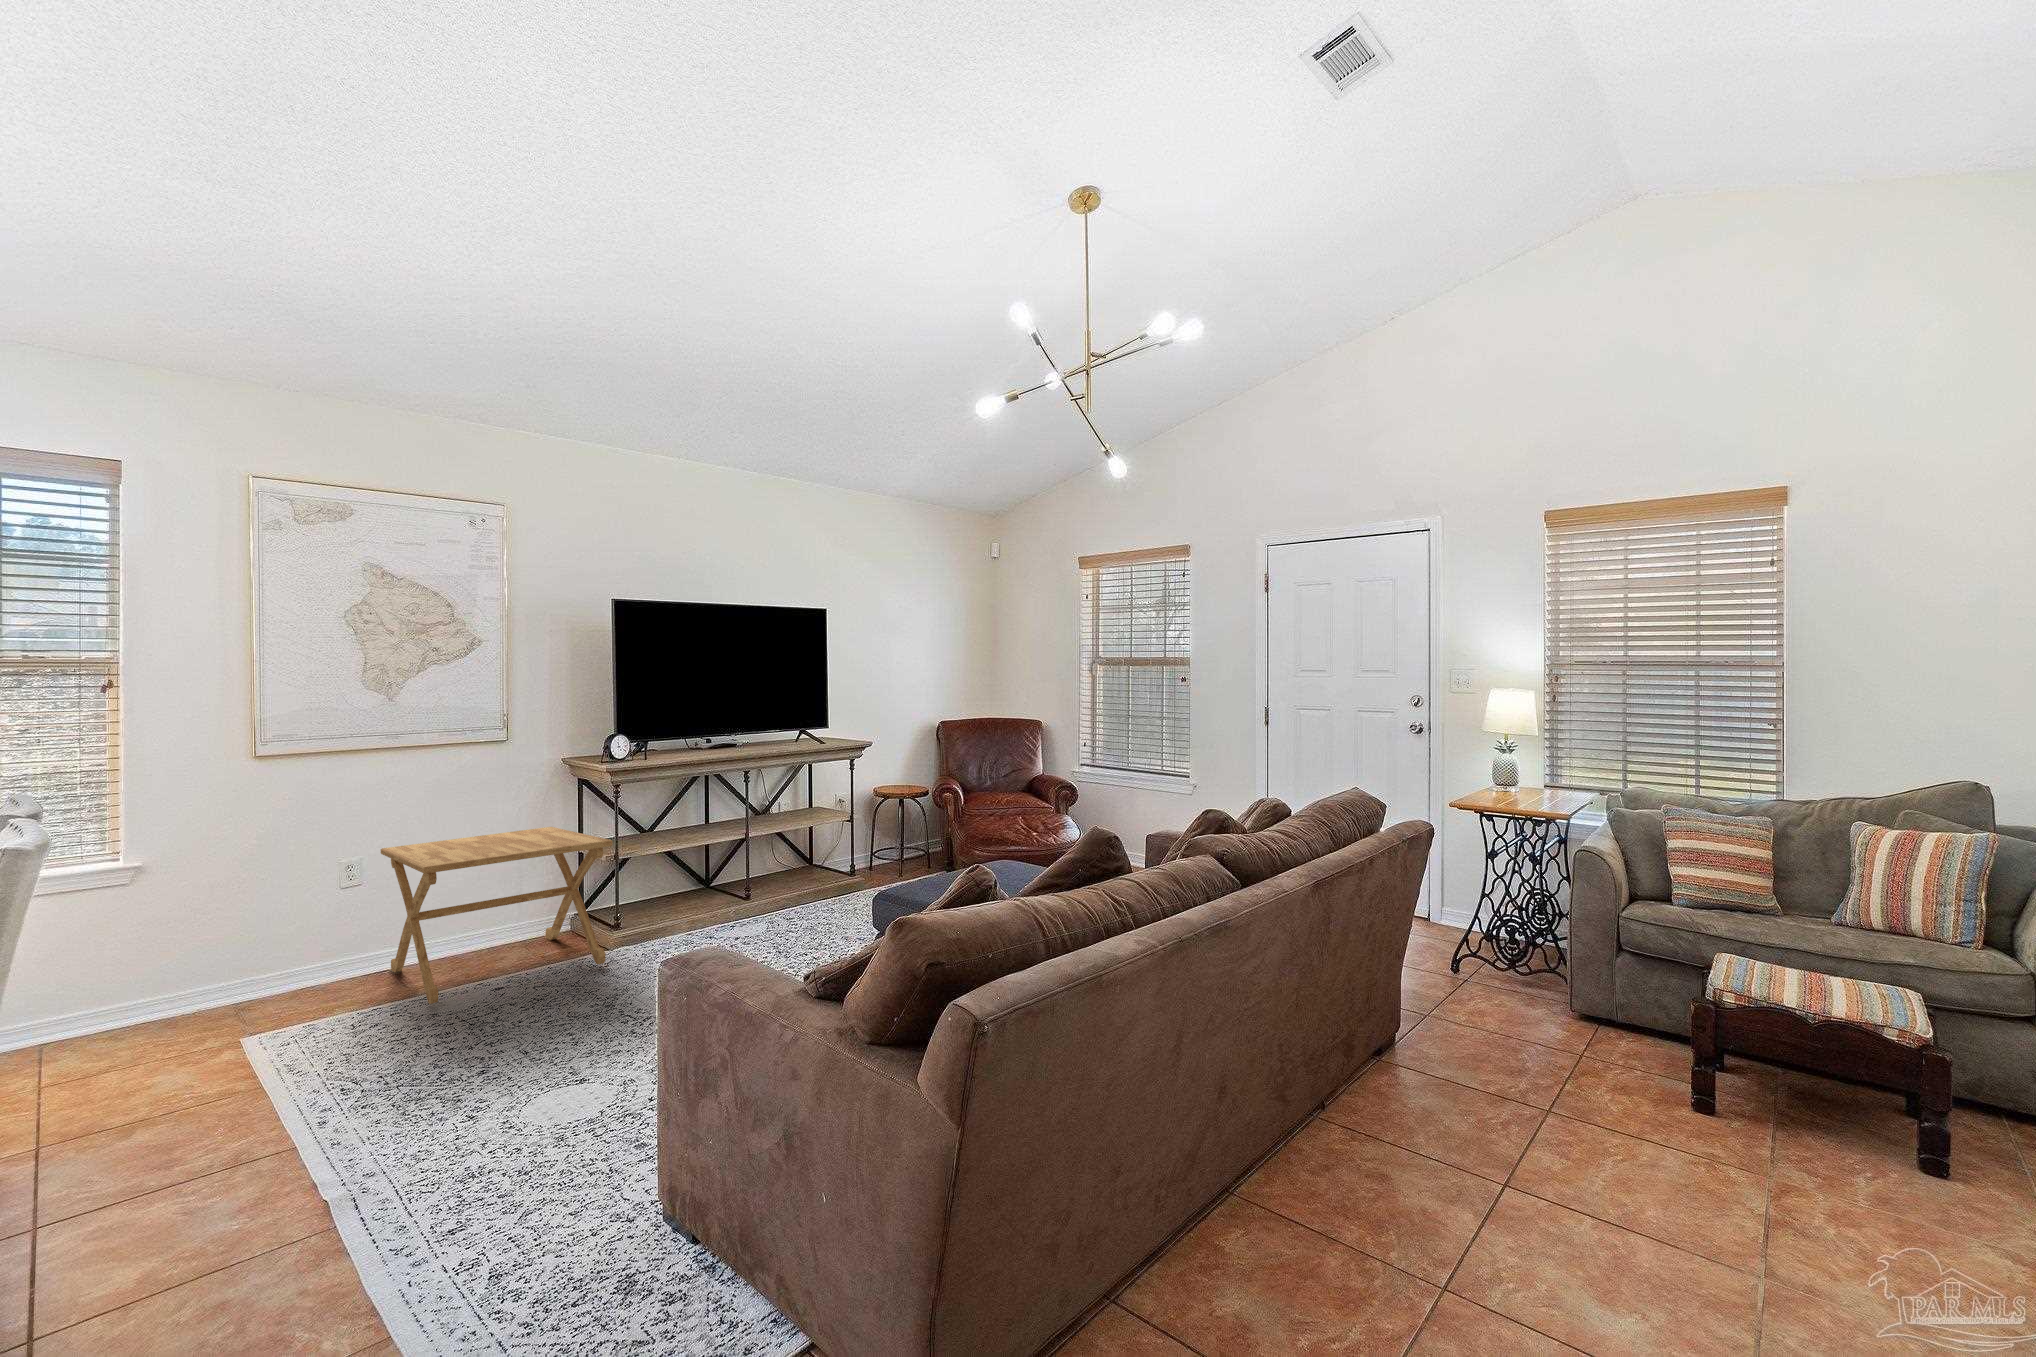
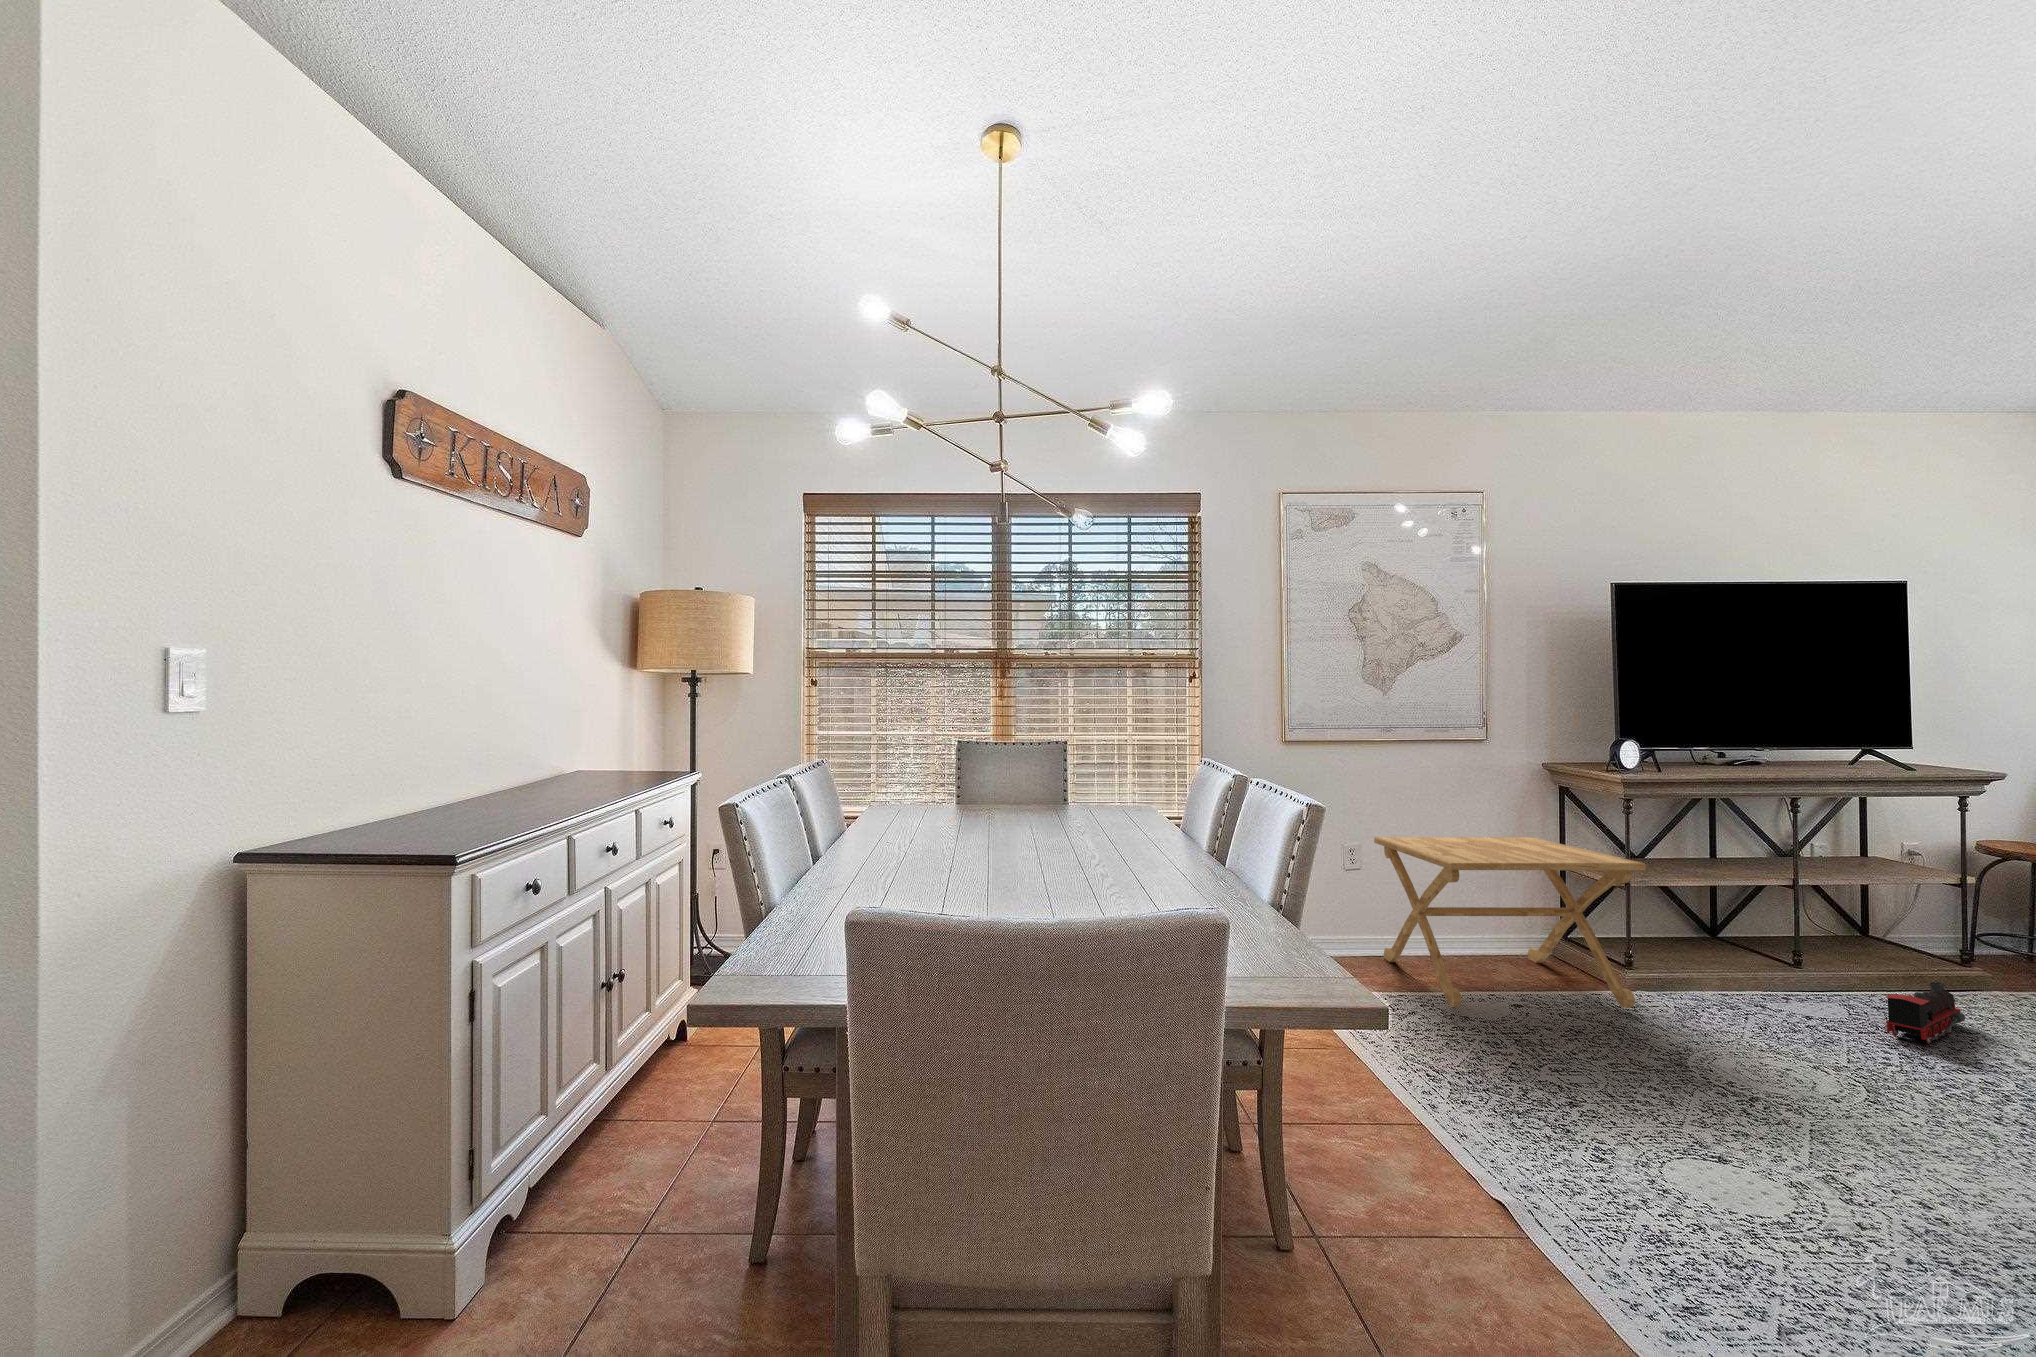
toy train: none [774,893,831,939] -> present [1885,981,1965,1043]

